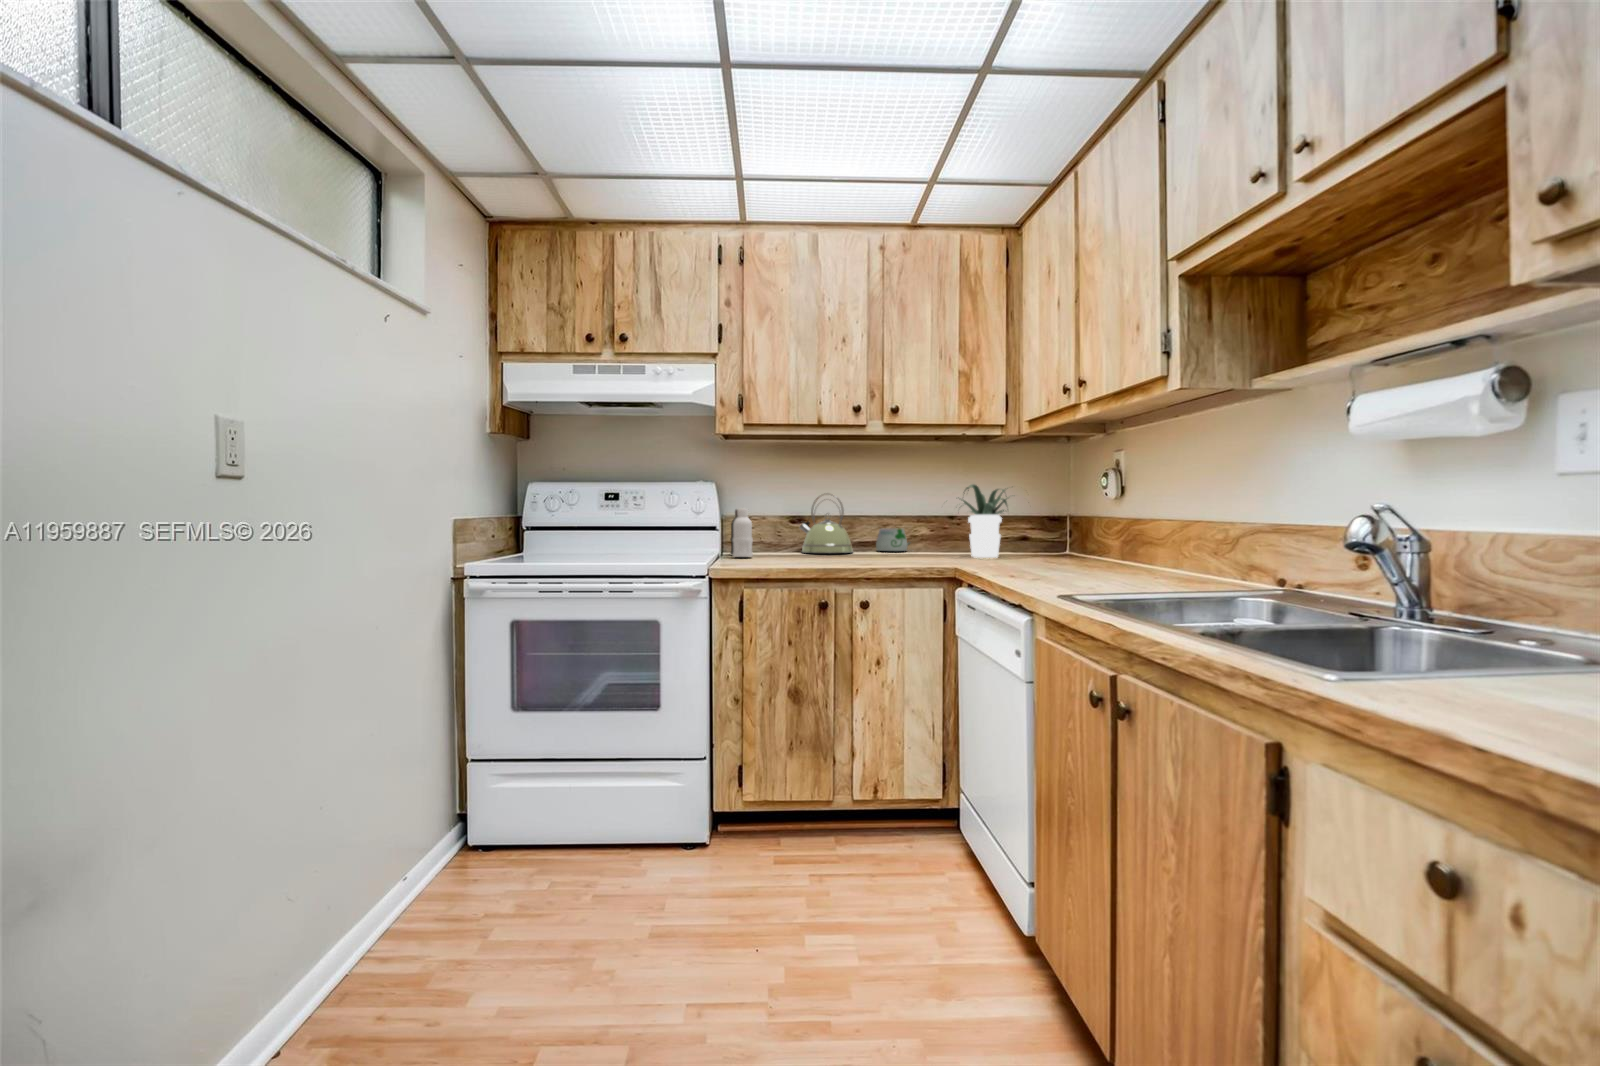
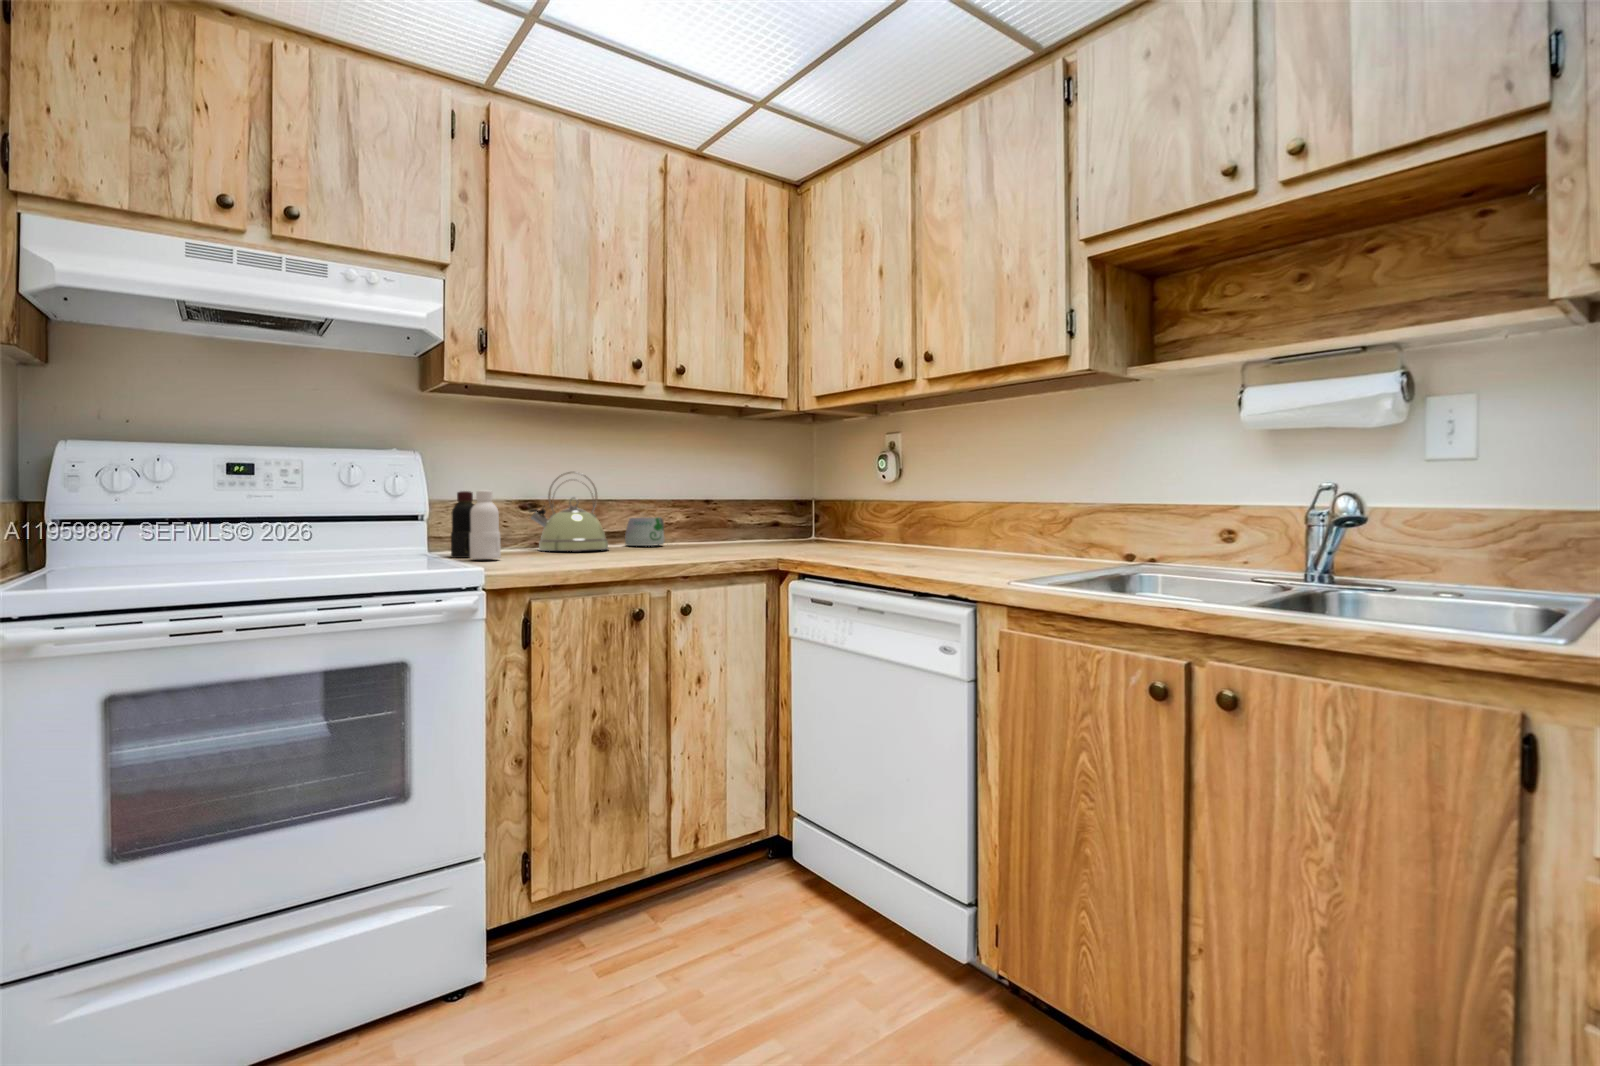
potted plant: present [961,484,1007,558] -> none [725,465,816,549]

